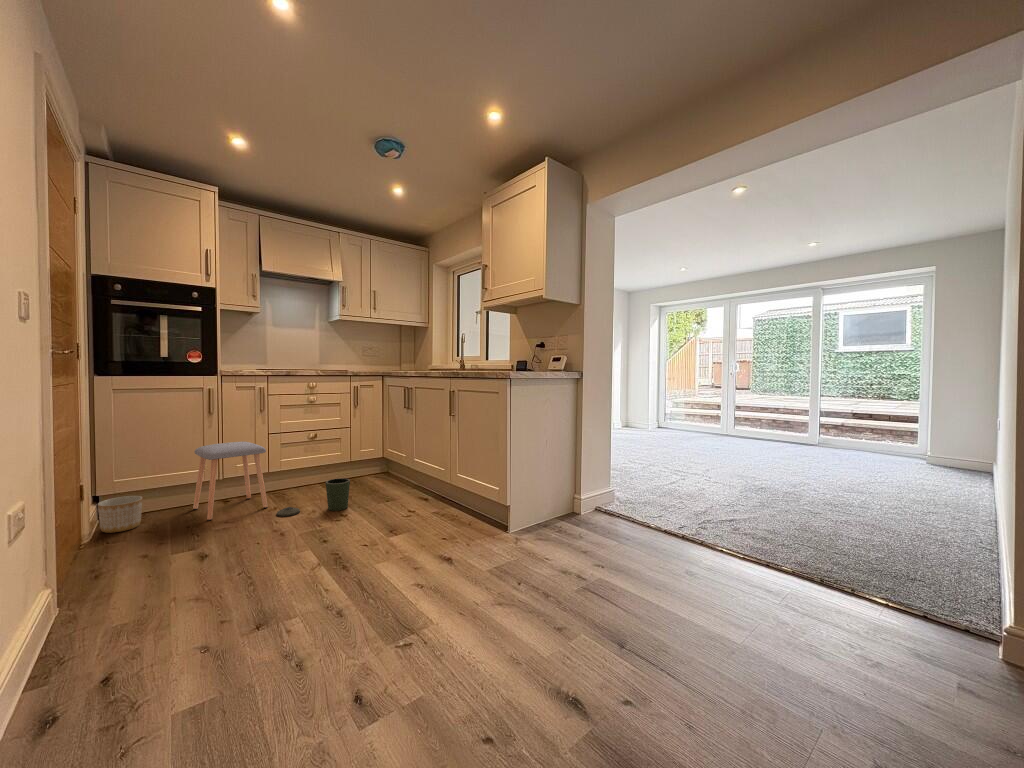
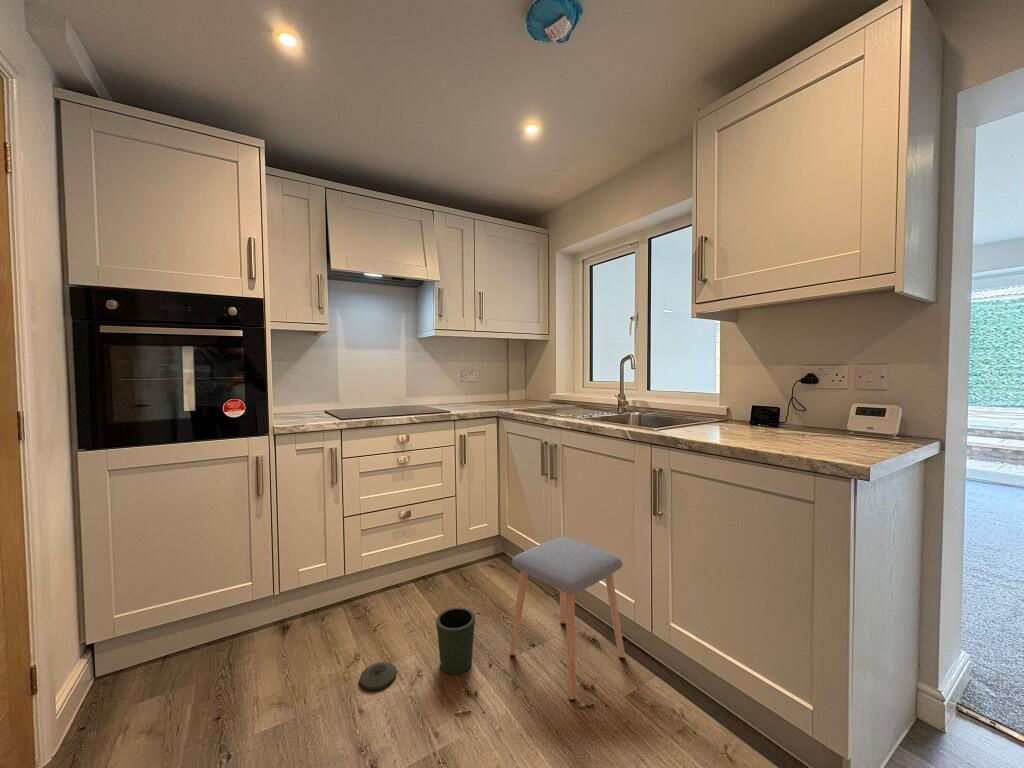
stool: present [193,442,268,521] -> present [509,537,625,701]
planter: present [98,496,142,533] -> none [70,651,148,734]

